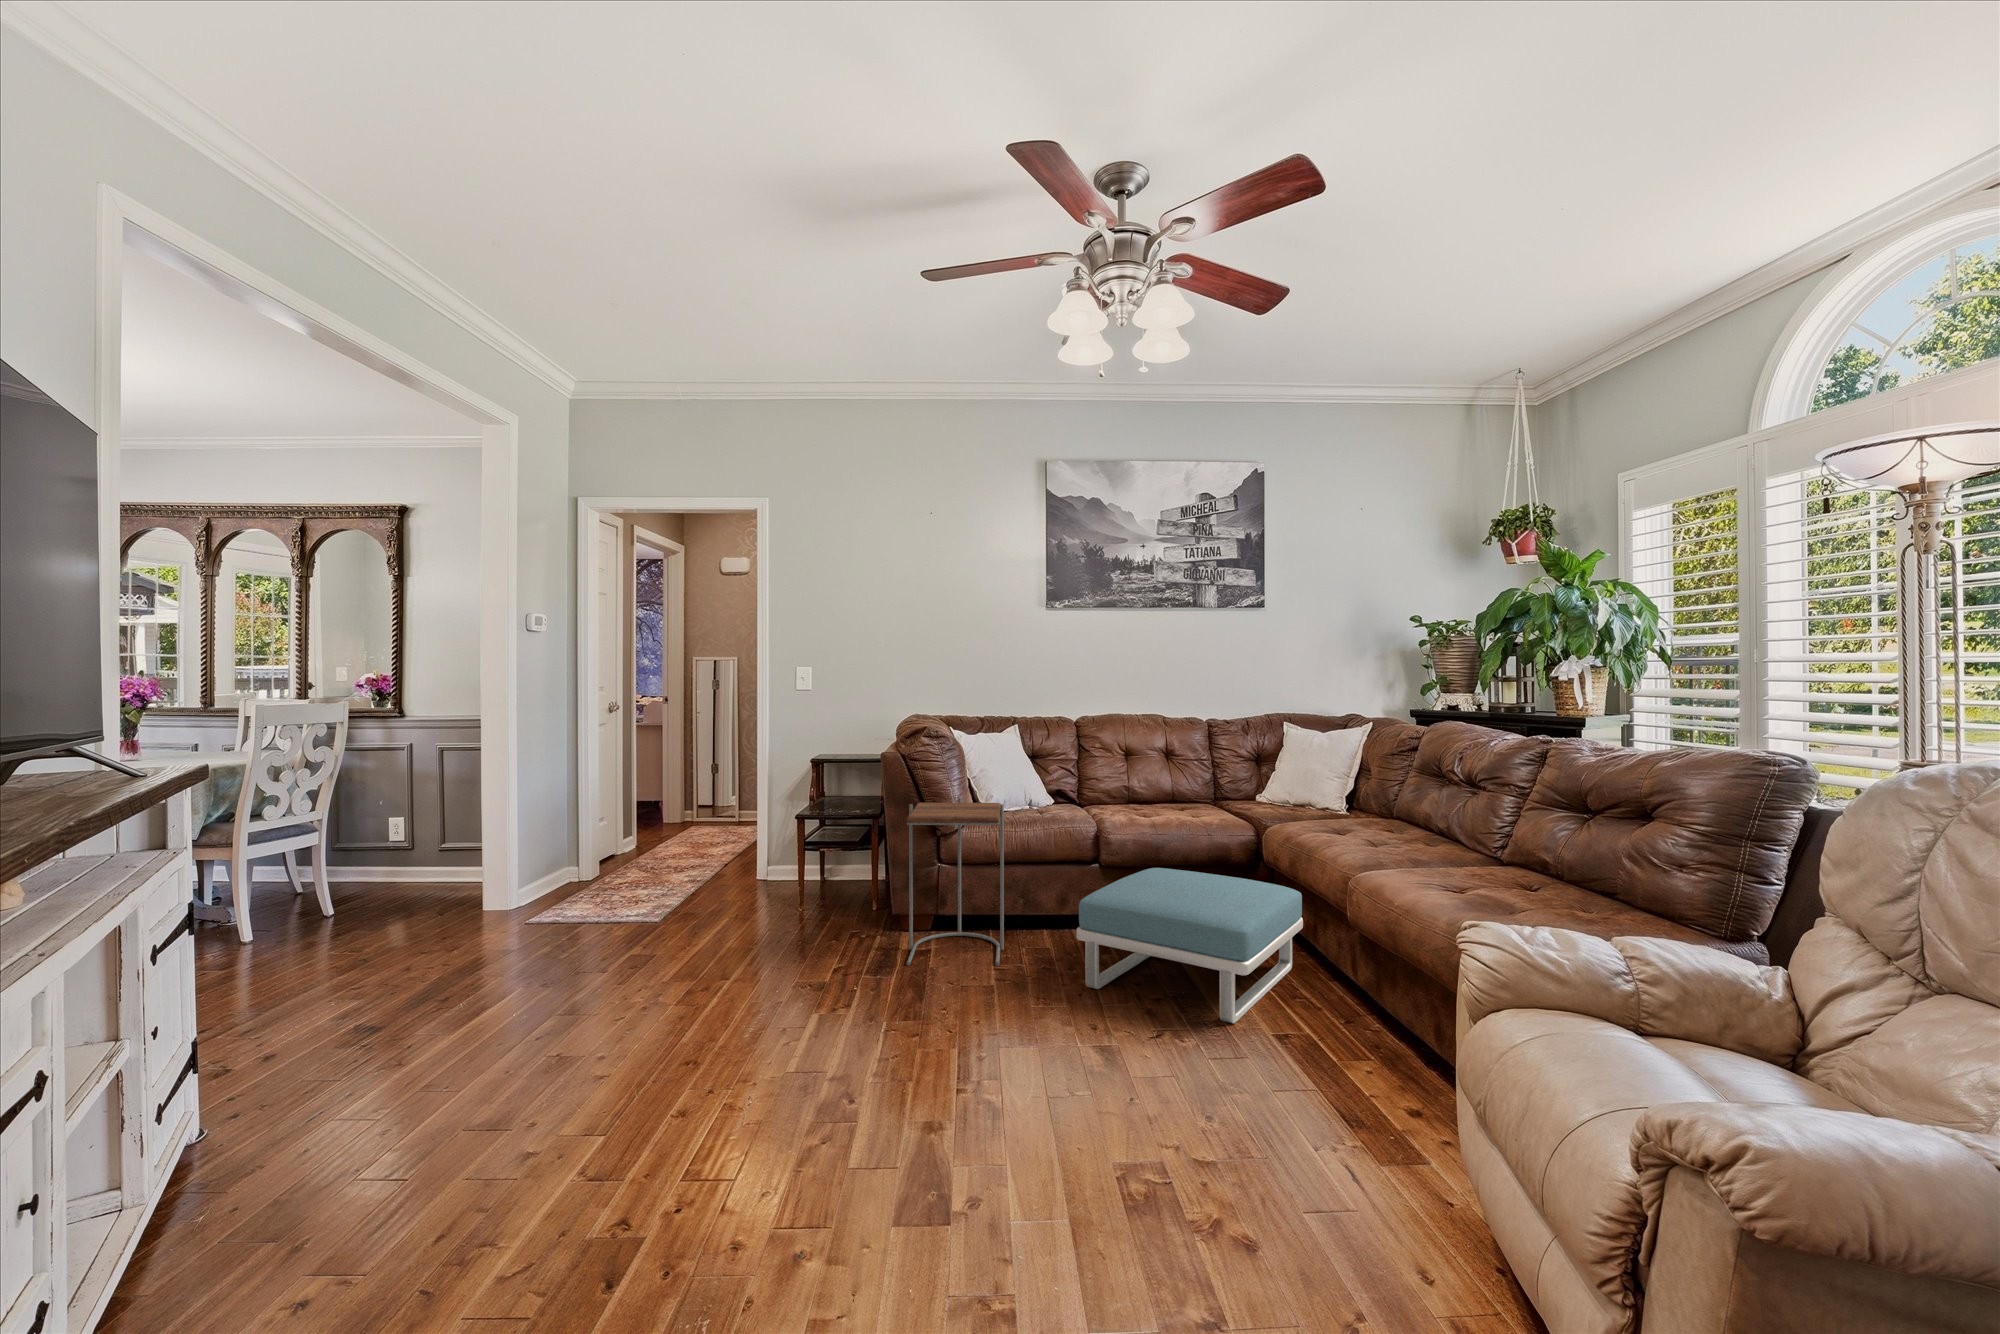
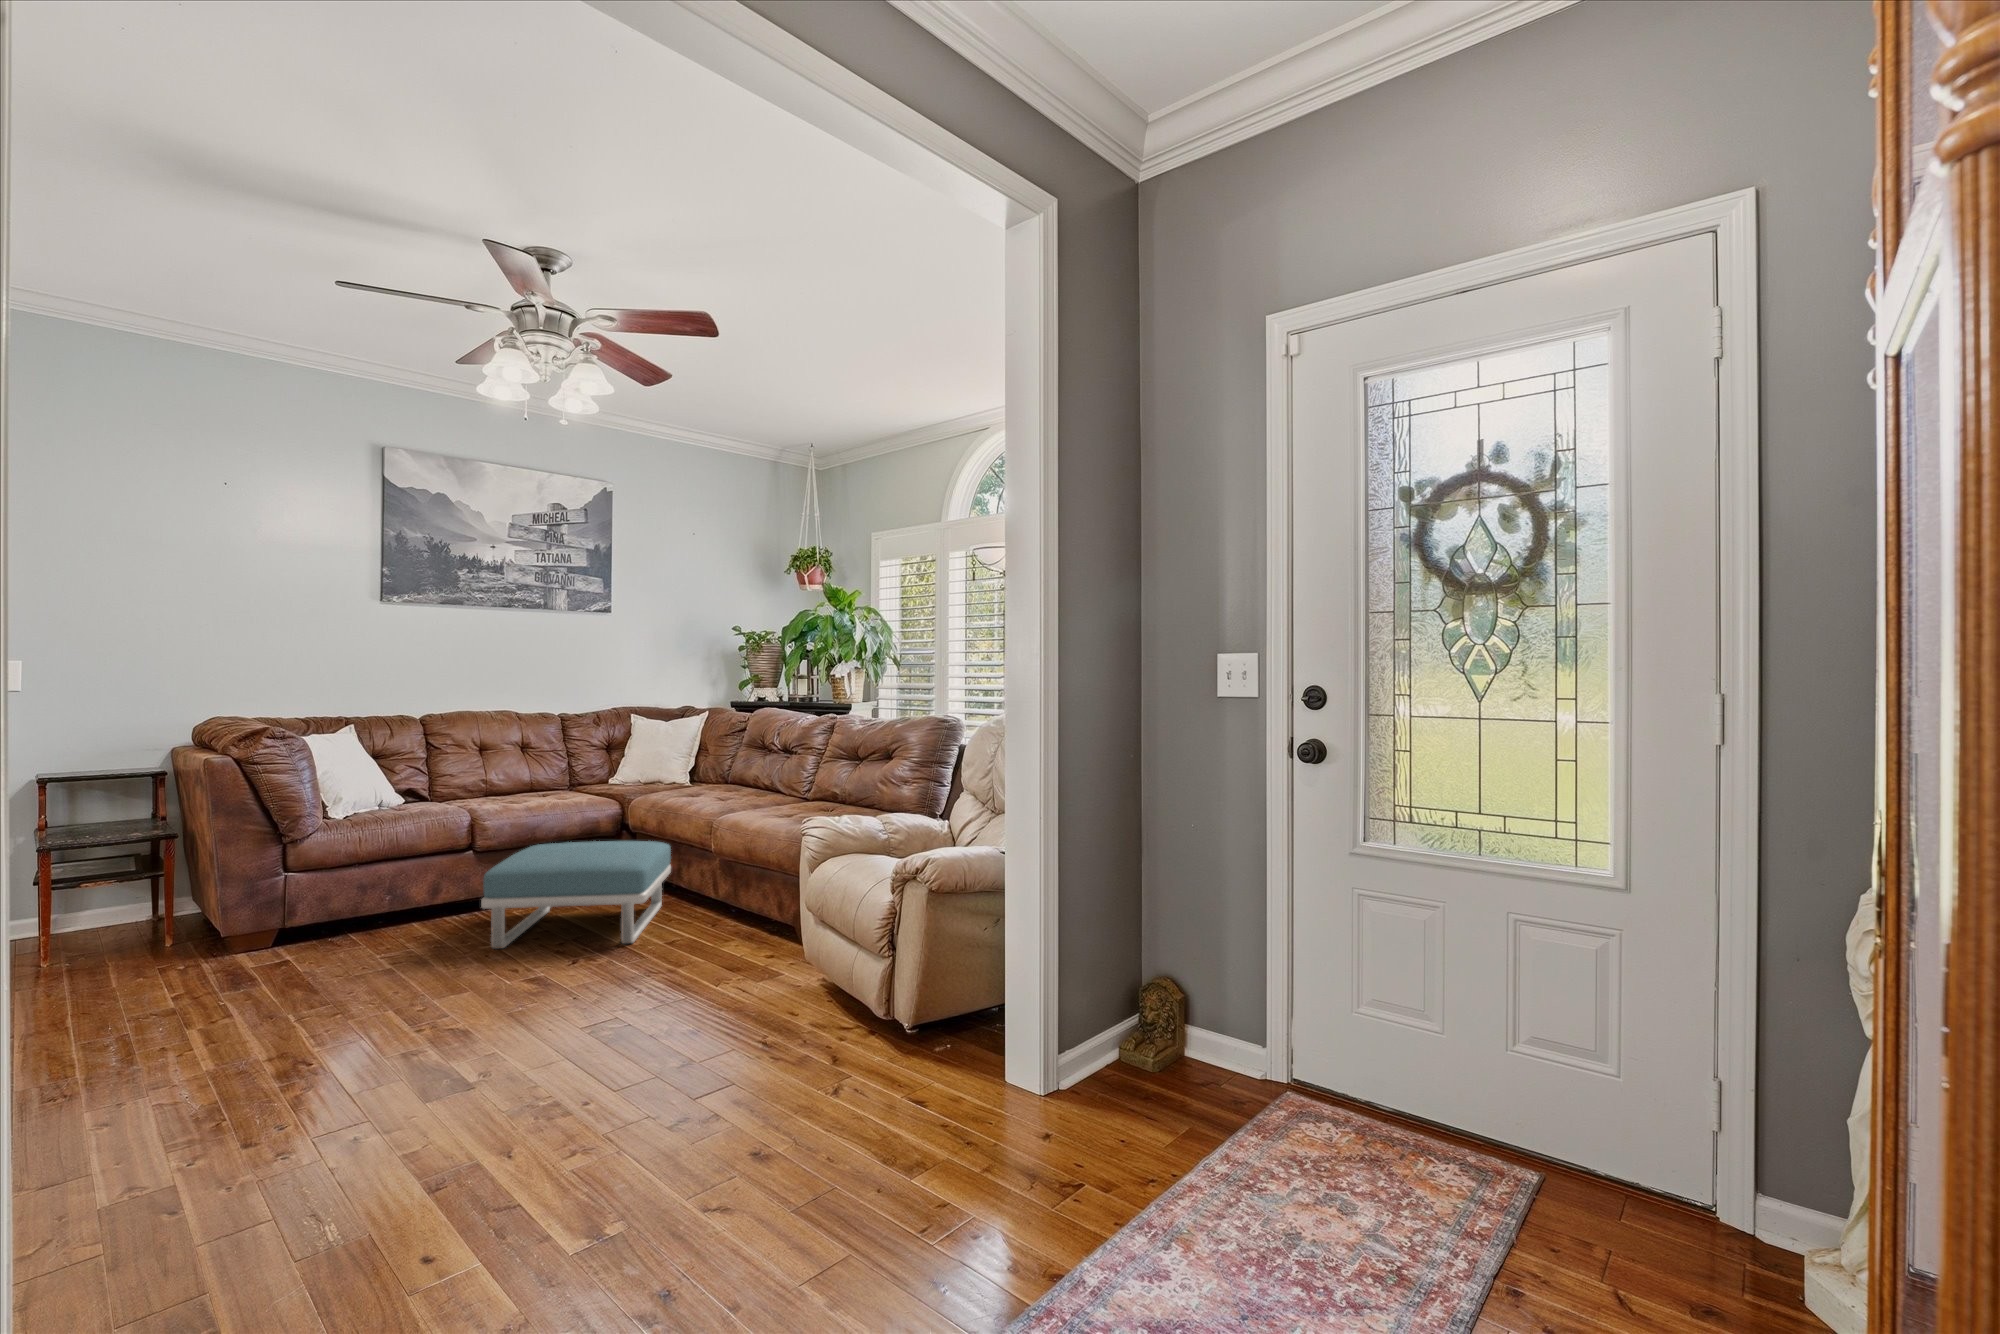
side table: present [907,797,1004,966] -> none [263,799,388,973]

